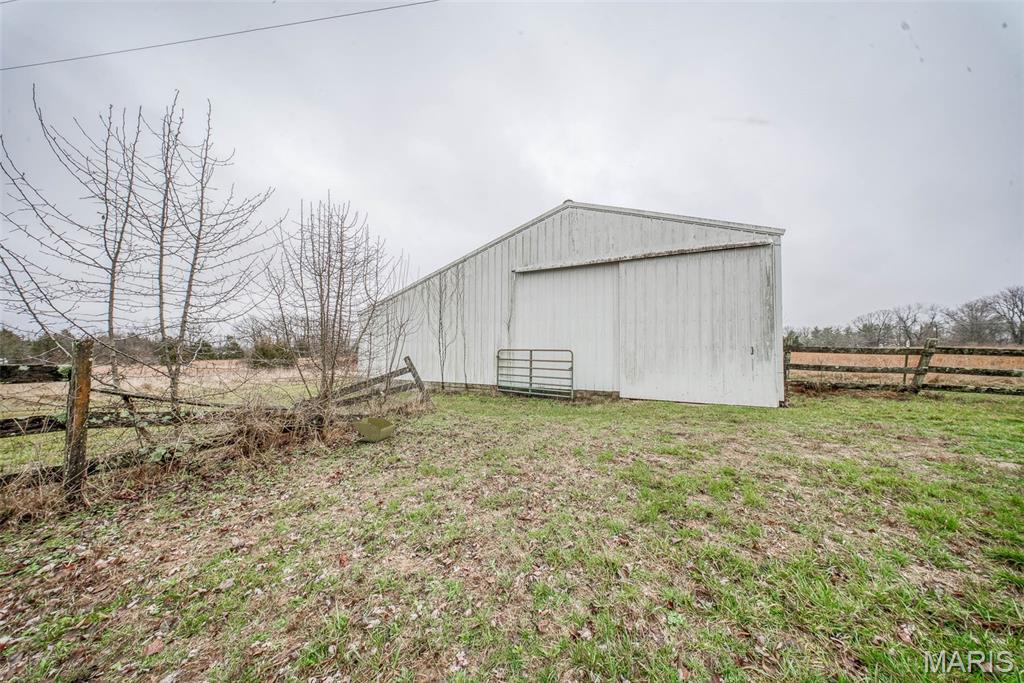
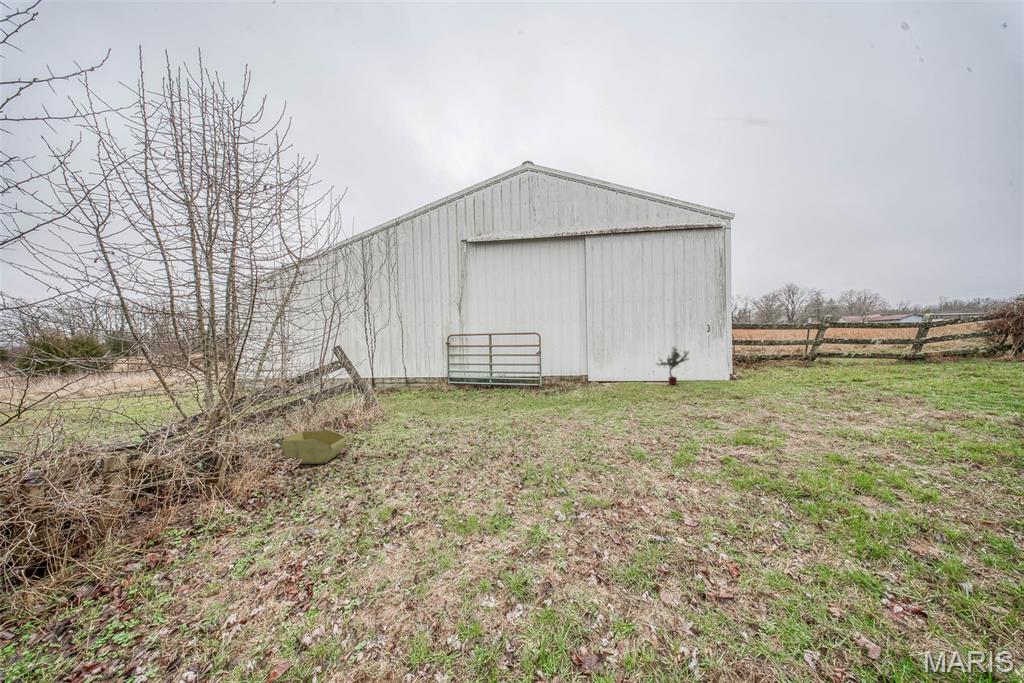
potted tree: none [687,368,726,407] -> present [657,348,689,385]

